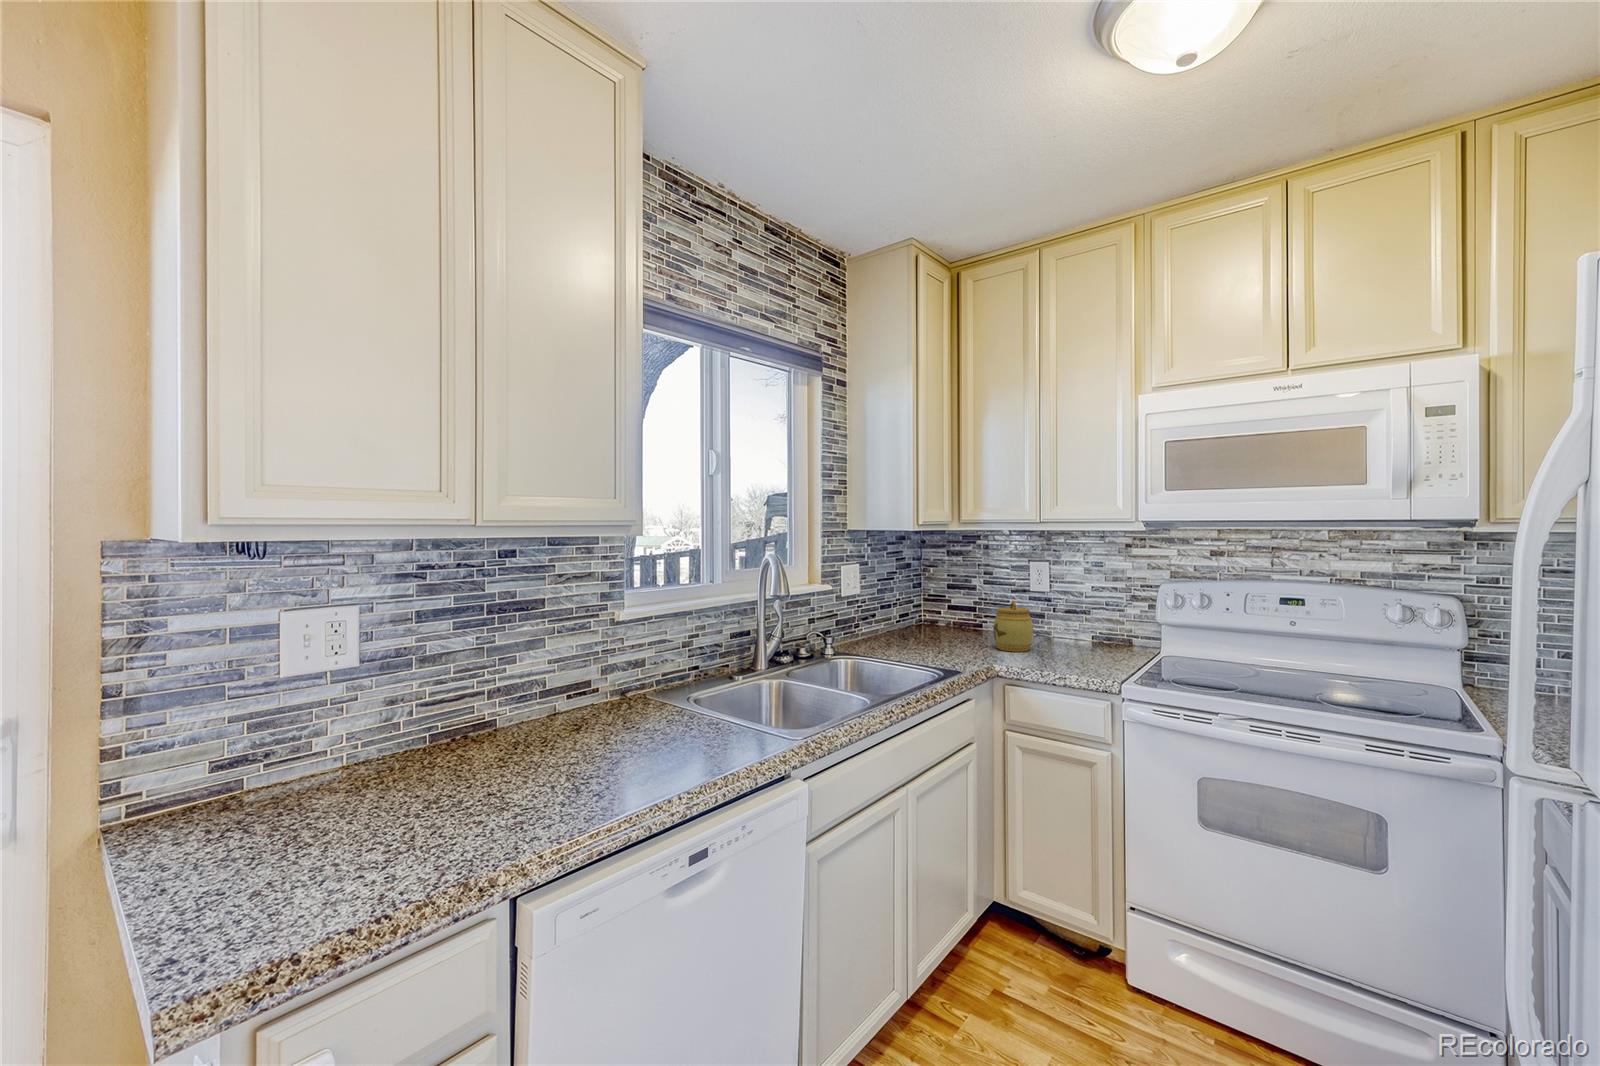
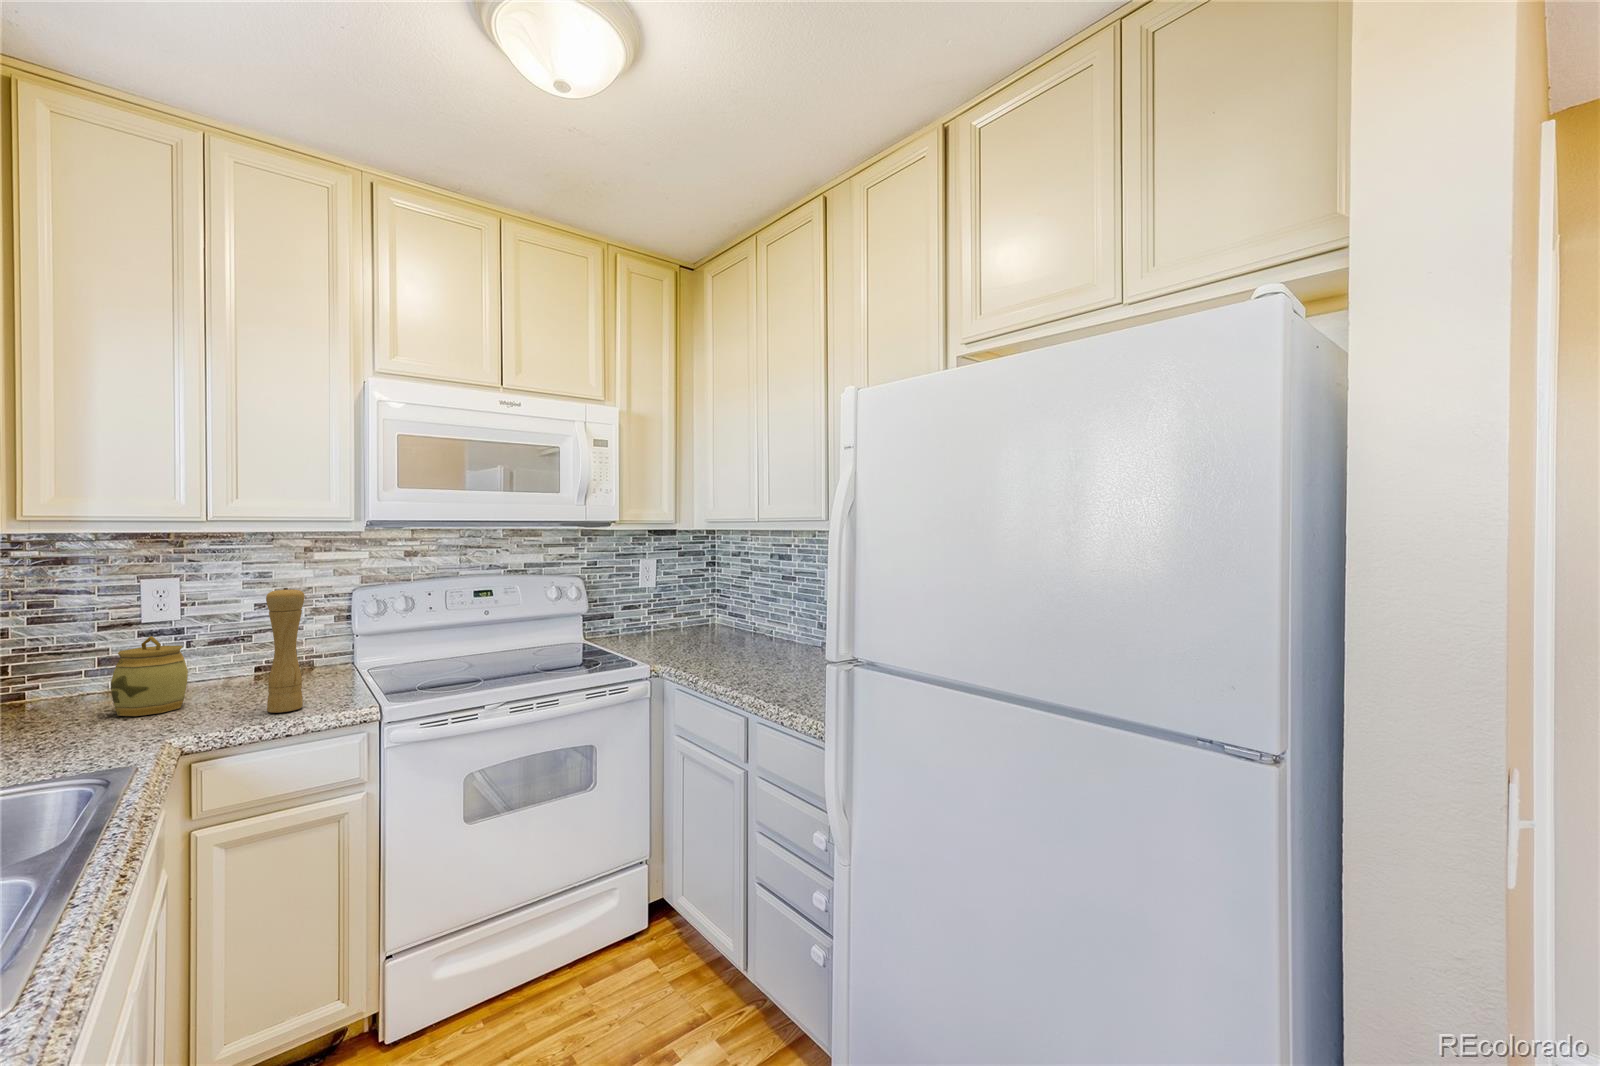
pepper mill: none [1053,574,1079,669] -> present [266,588,305,713]

